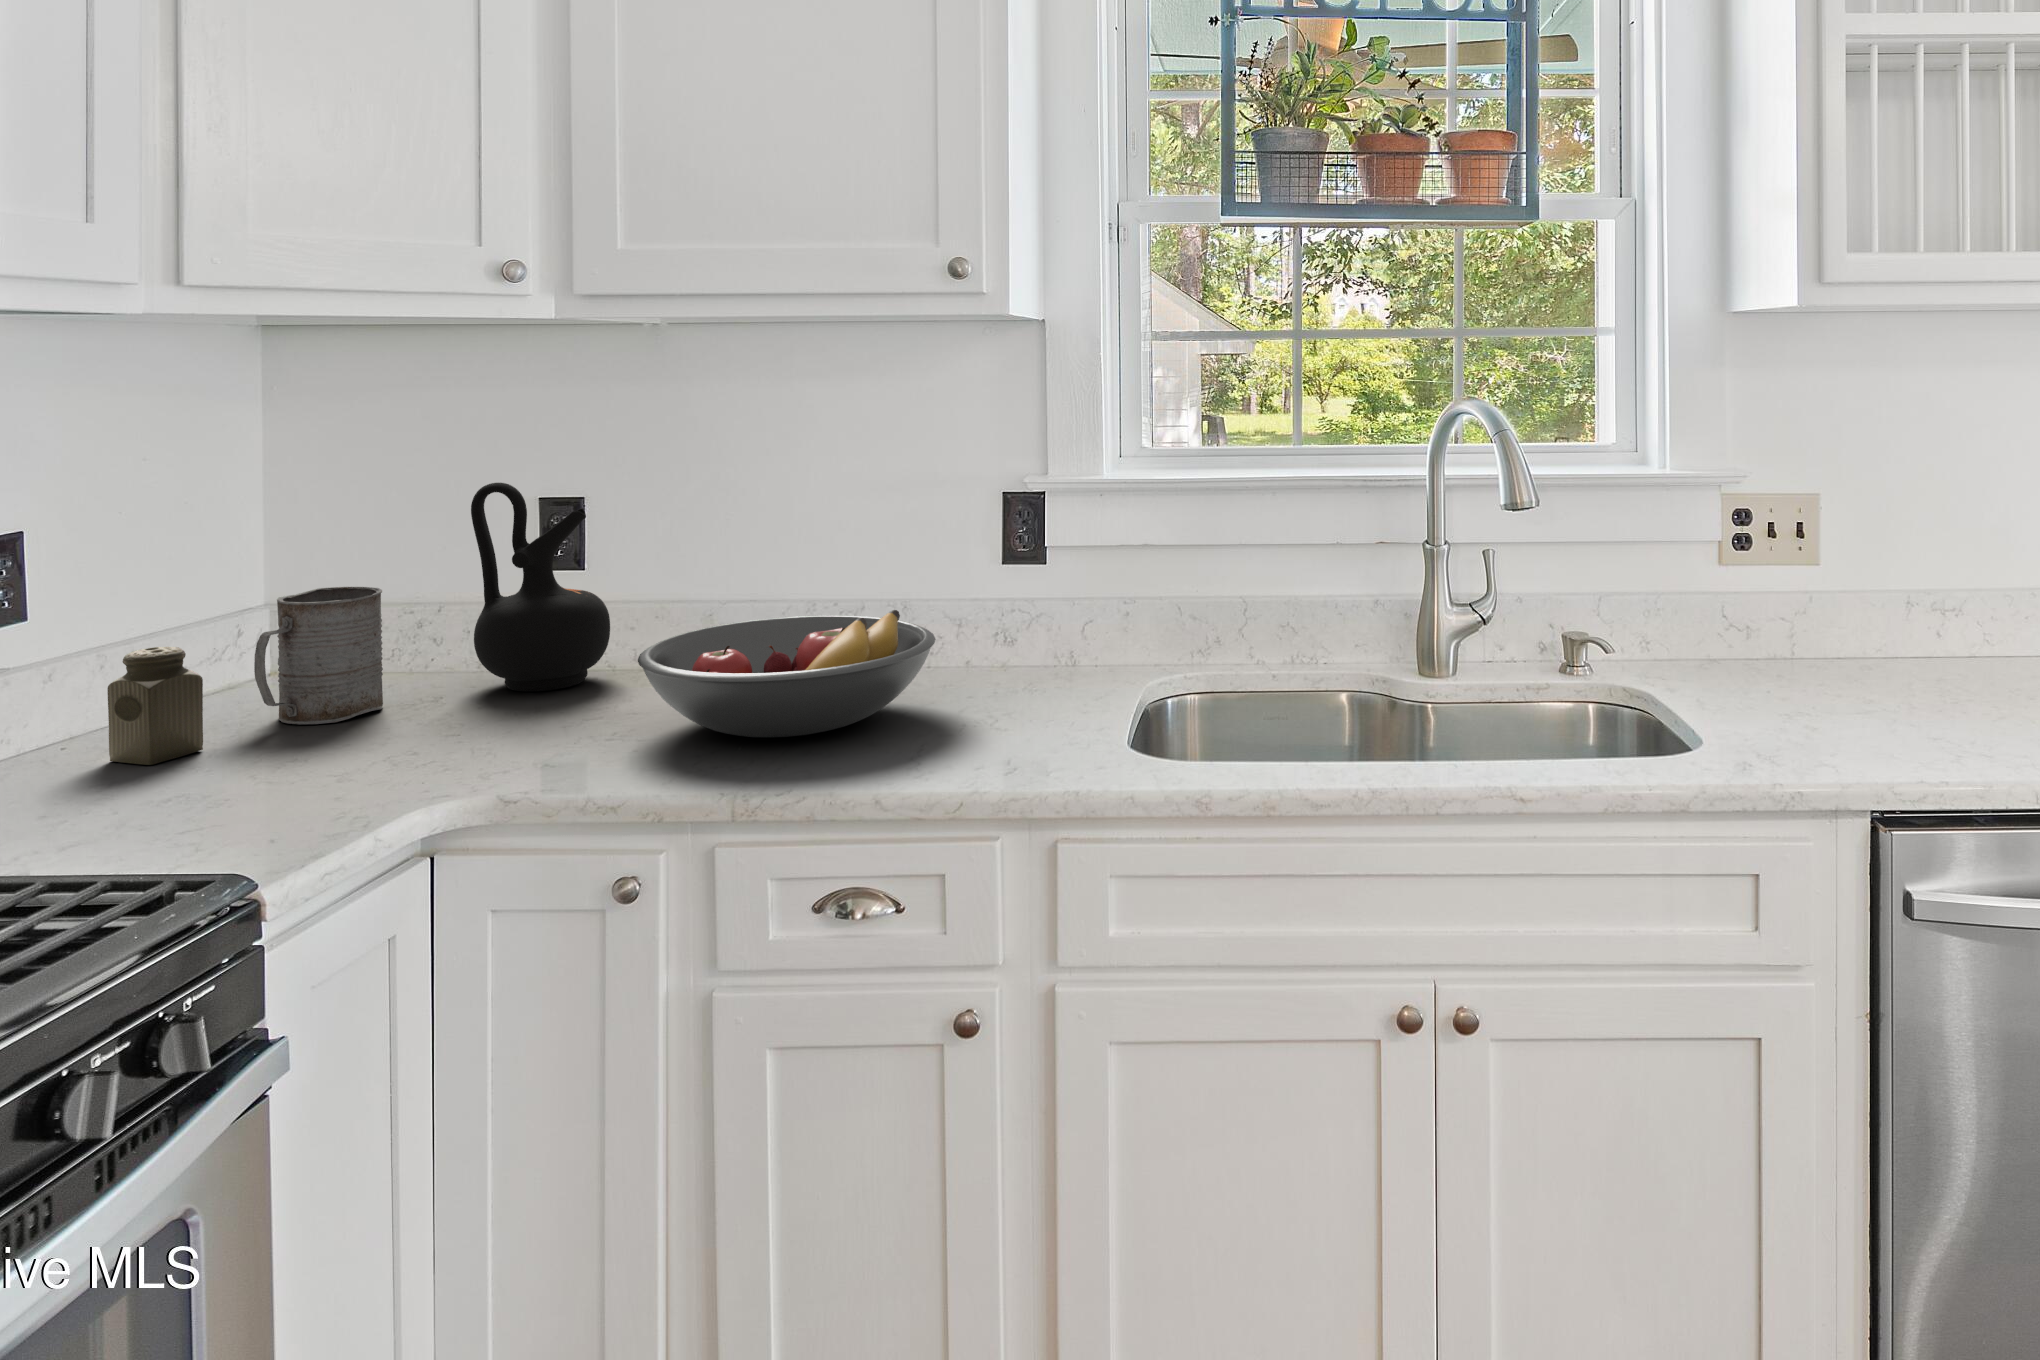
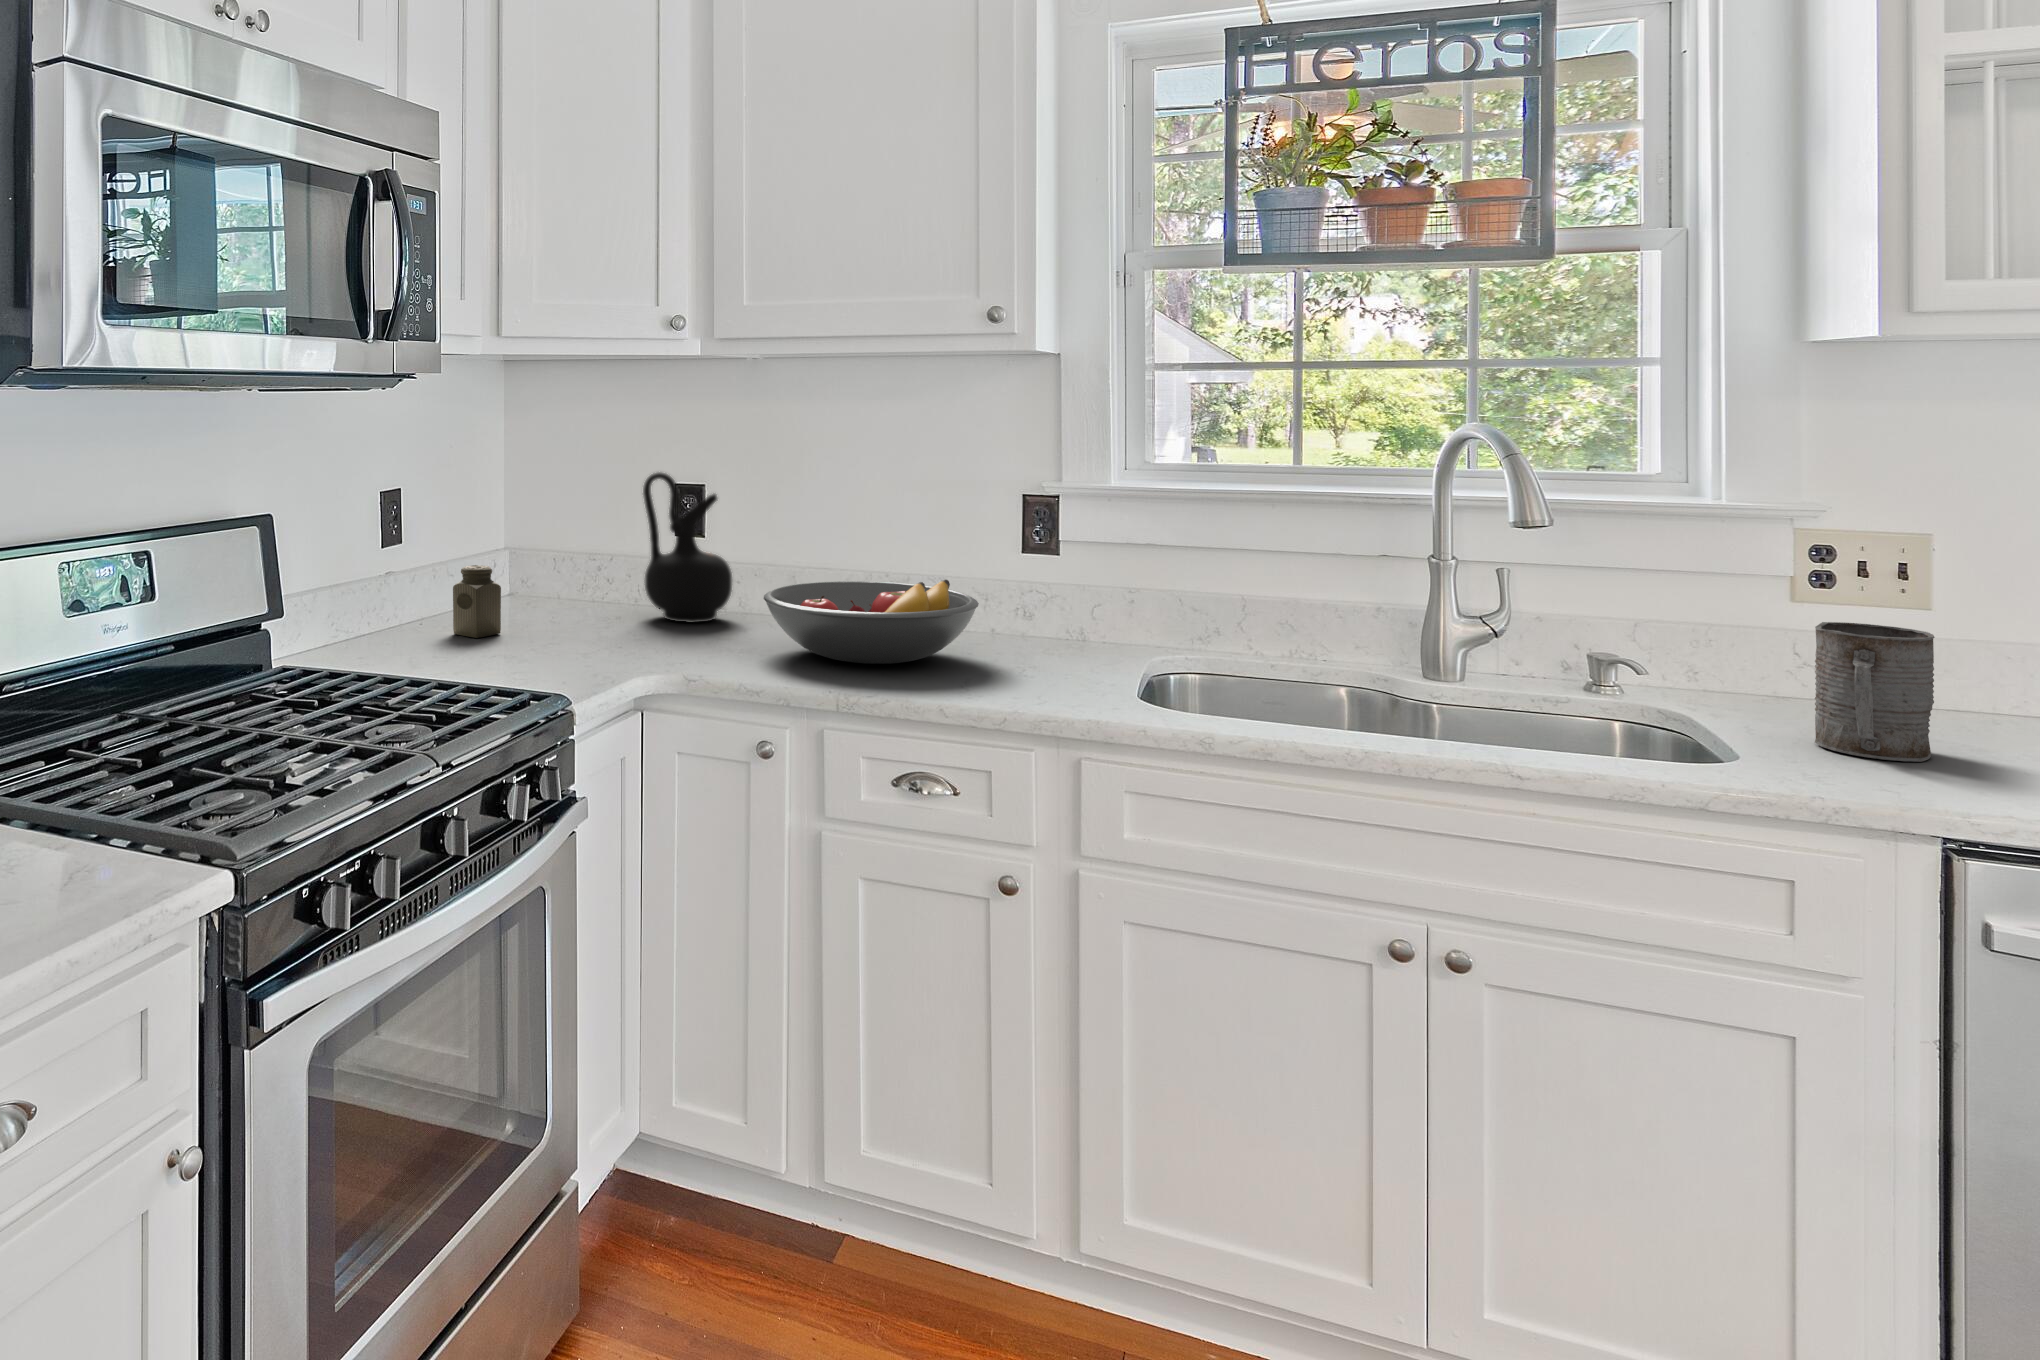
mug: present [254,587,383,724] -> present [1815,622,1934,762]

